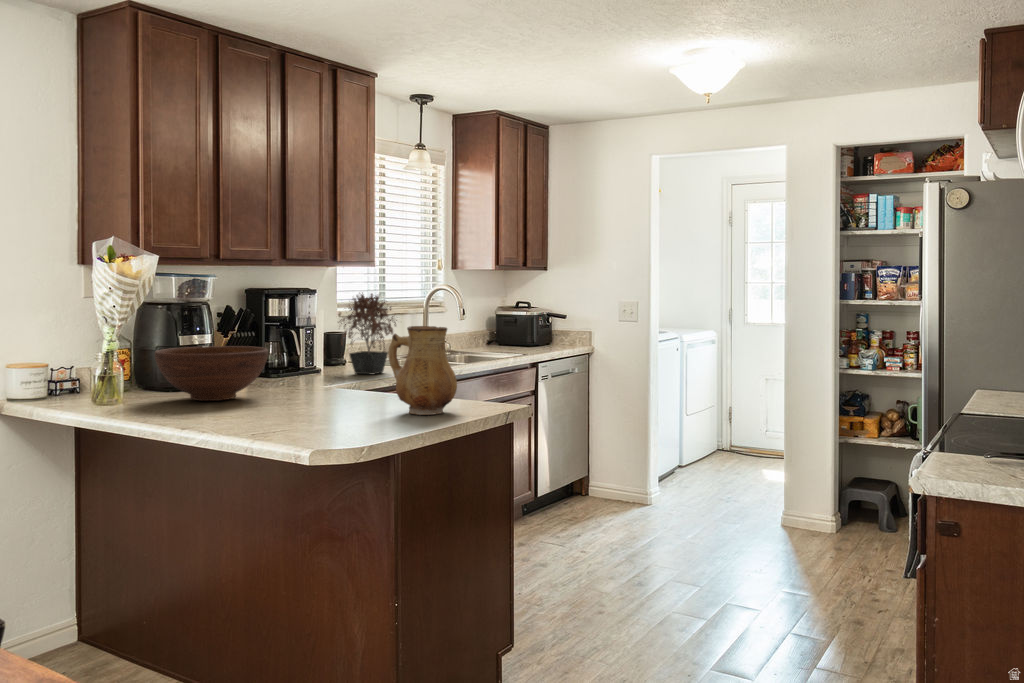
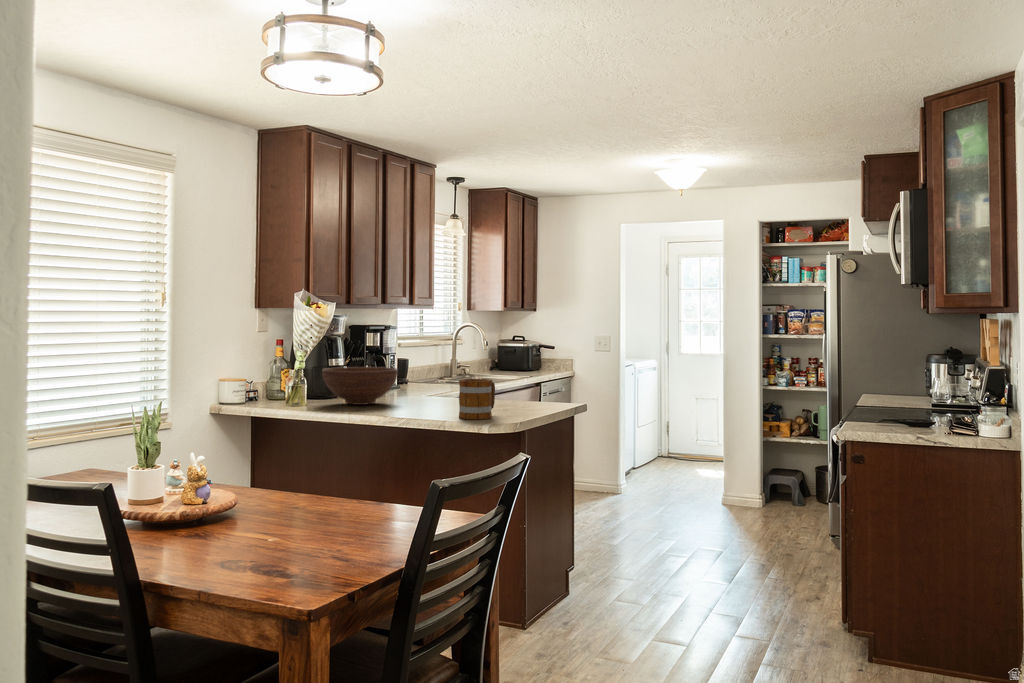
potted plant: present [338,293,397,374] -> none [412,327,460,389]
ceramic pitcher: present [388,326,457,415] -> none [499,352,545,410]
mug: none [294,369,362,434] -> present [459,379,495,419]

